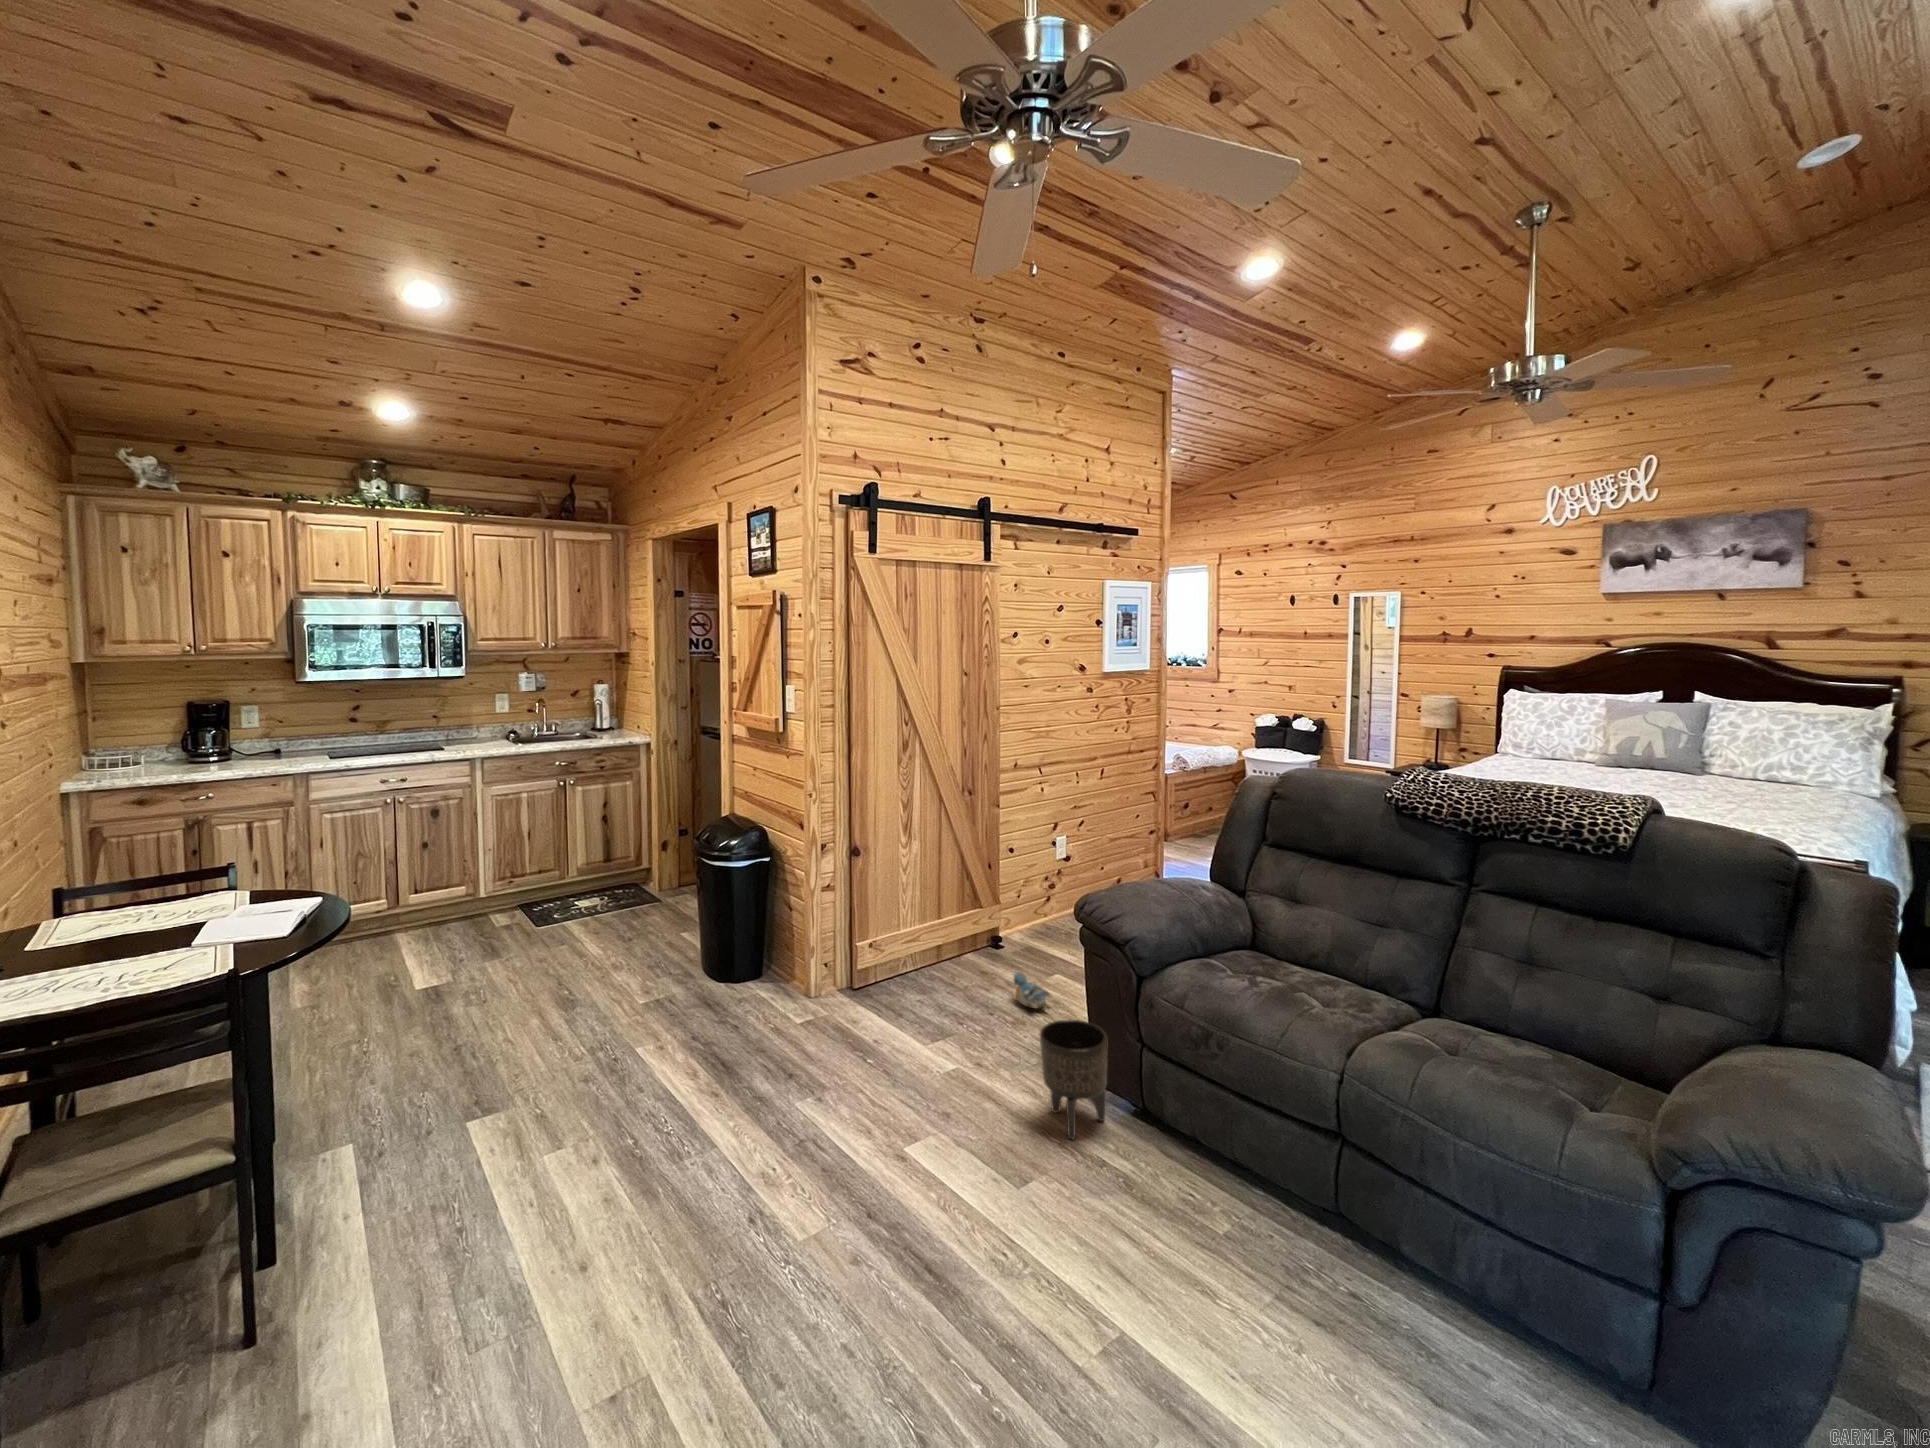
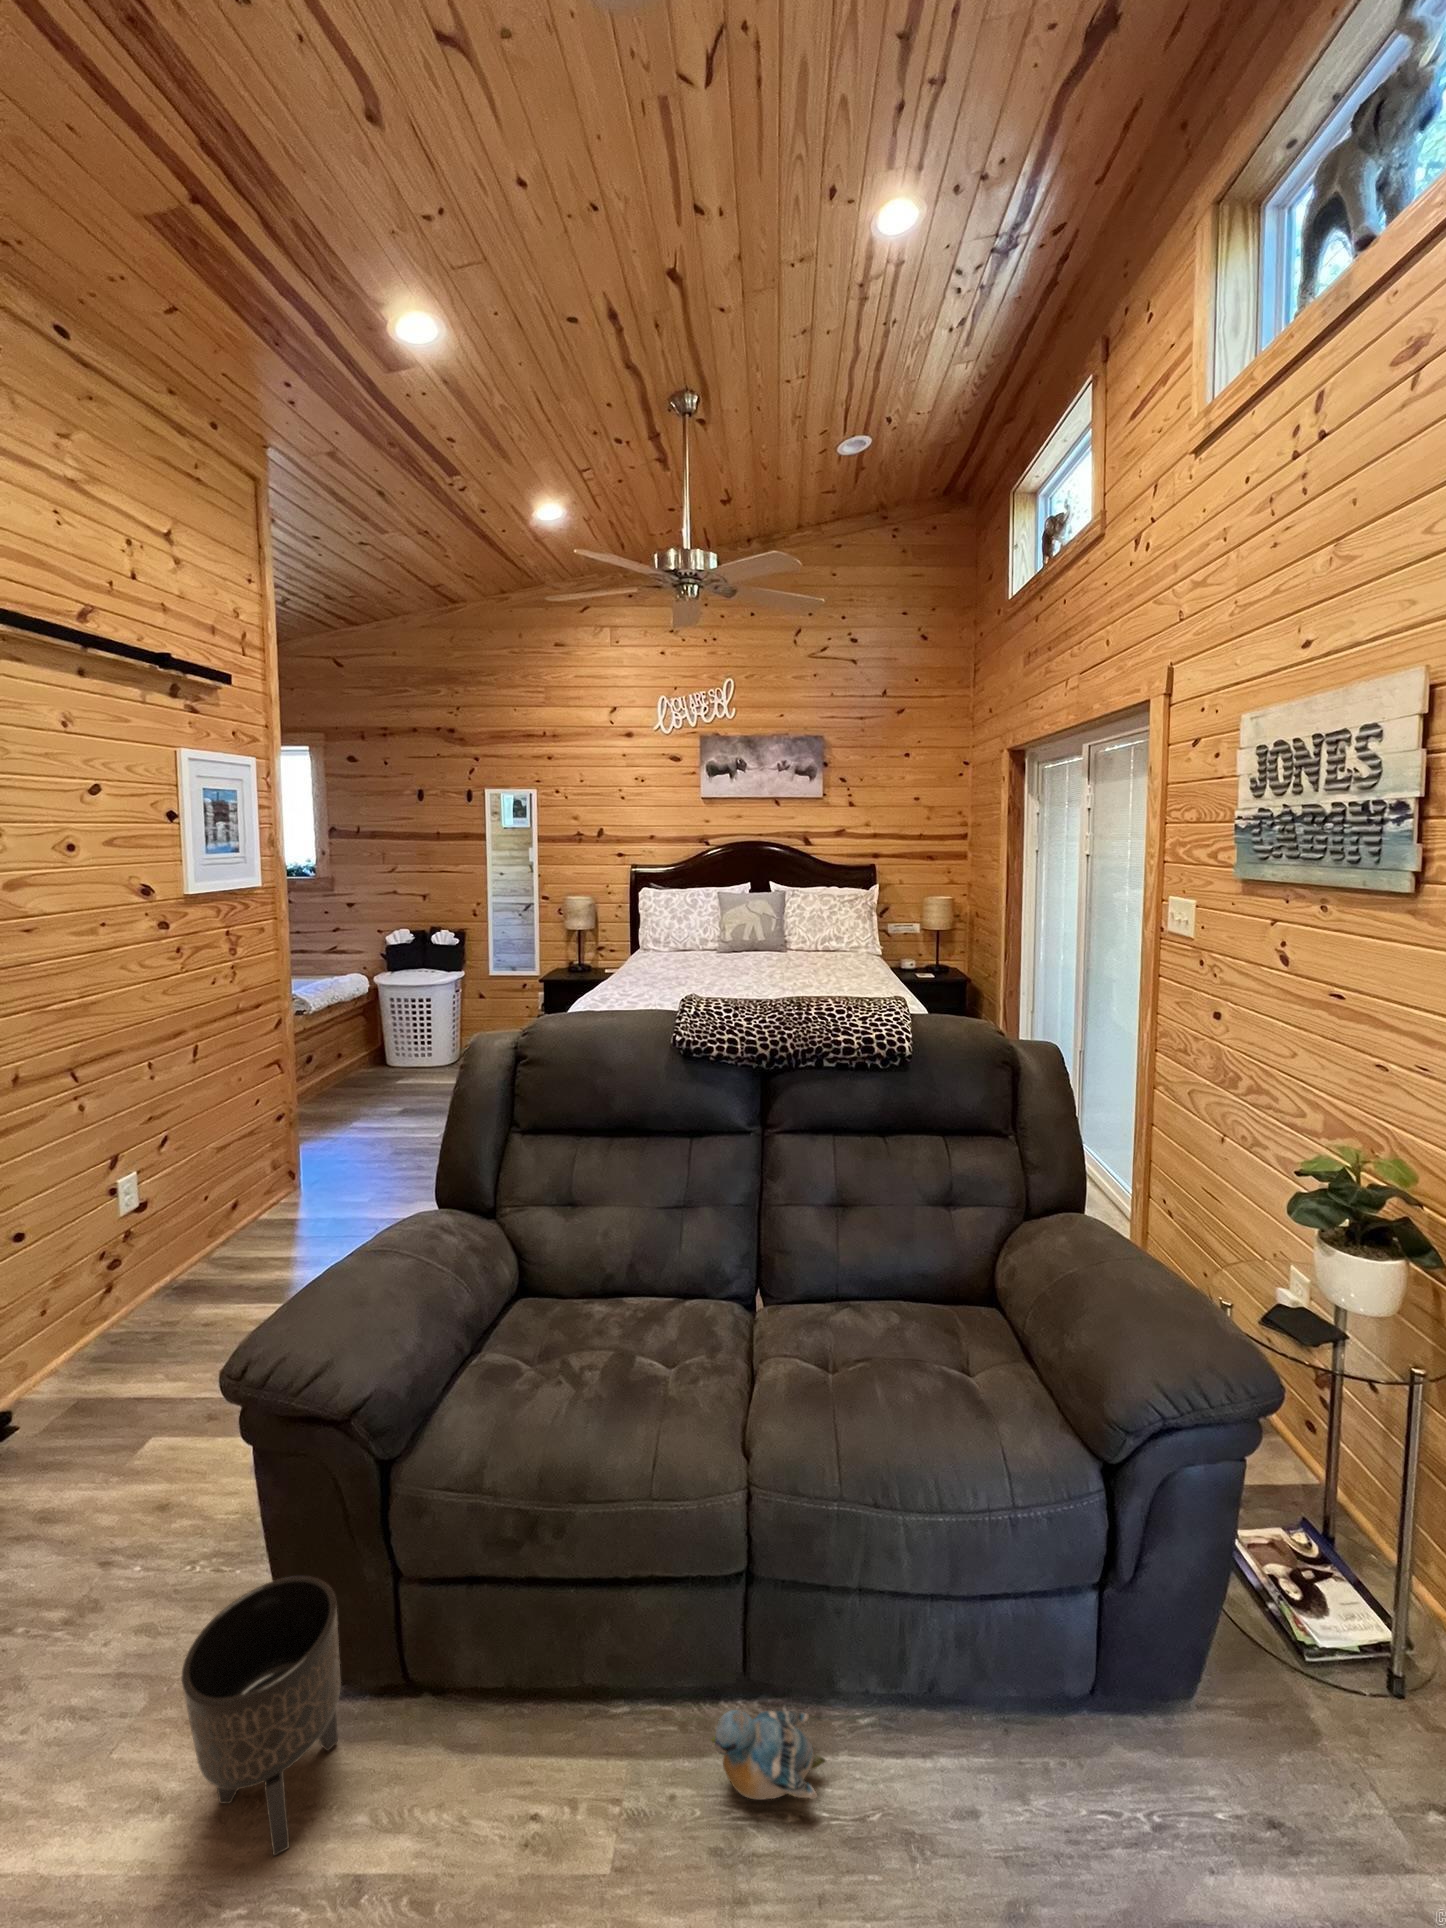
plush toy: present [1013,972,1053,1009] -> present [712,1710,826,1799]

